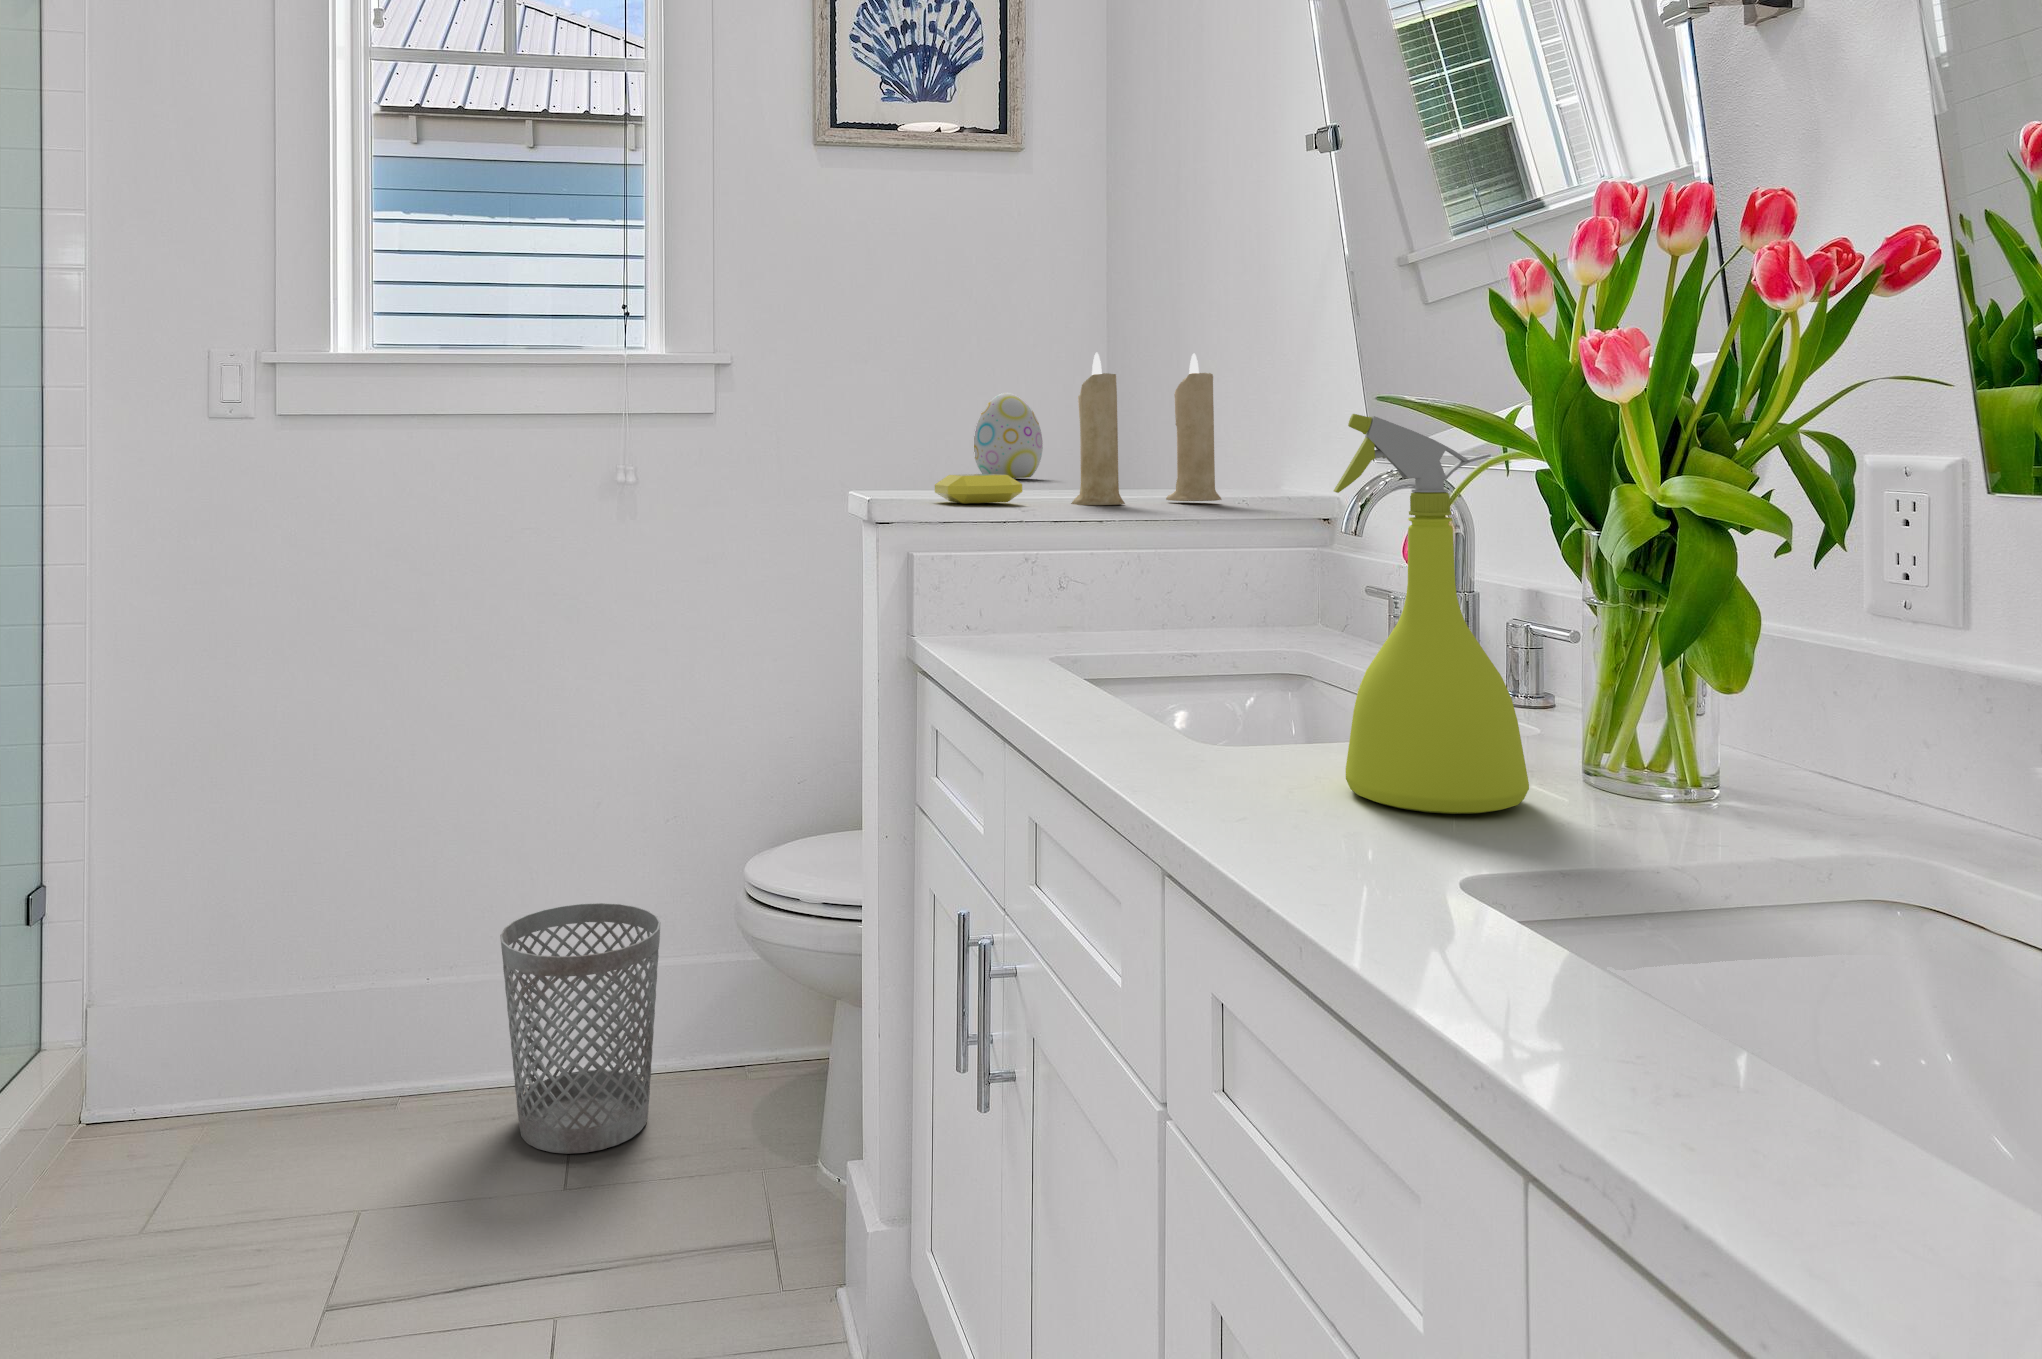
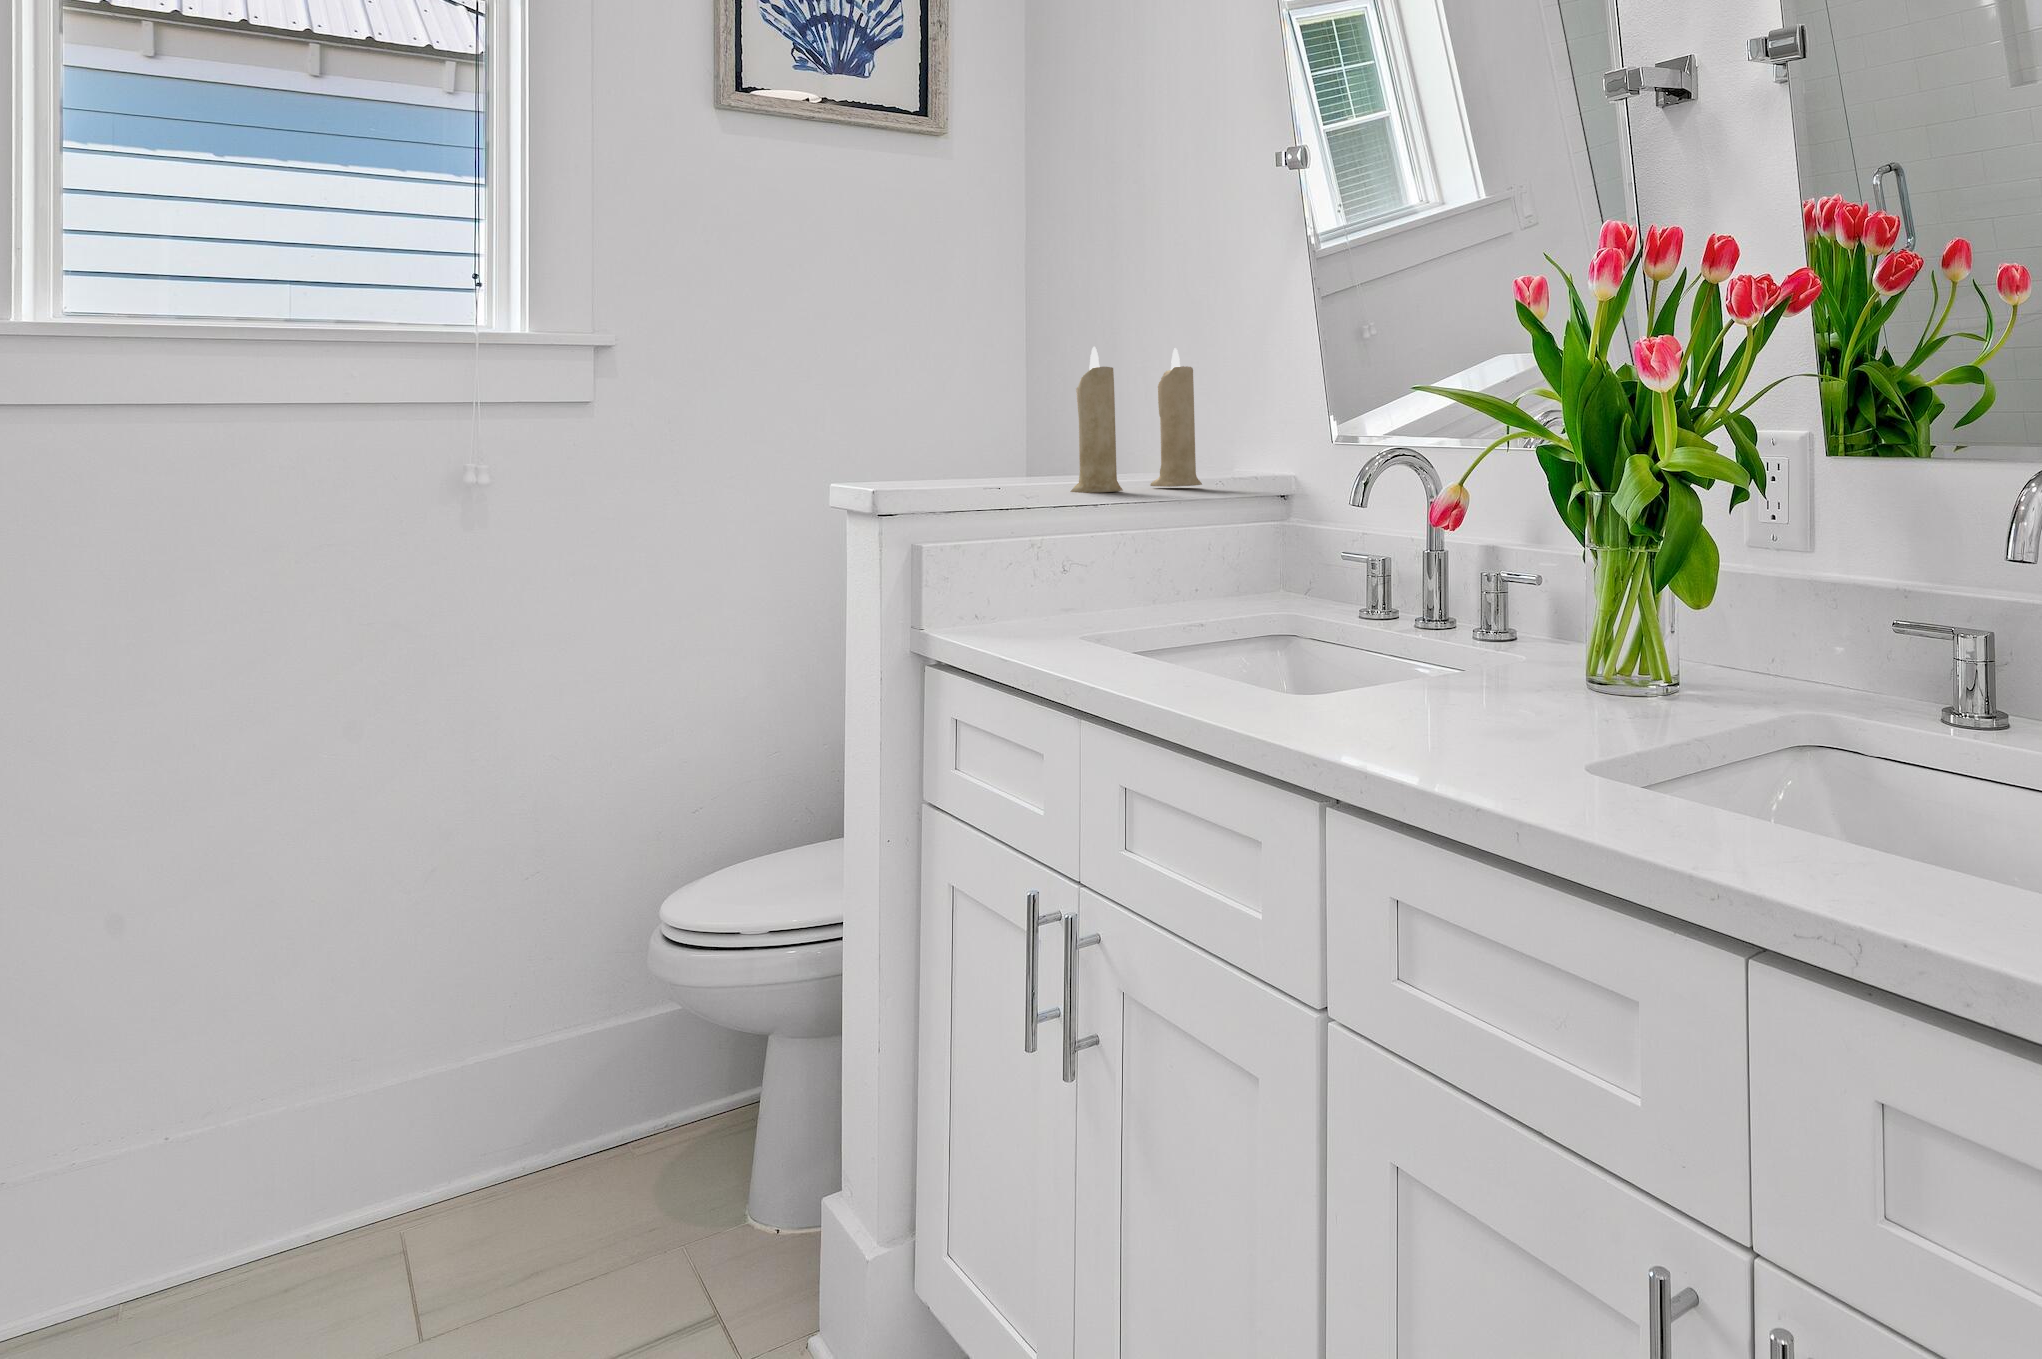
decorative egg: present [974,393,1043,478] -> none [895,383,969,471]
spray bottle: present [1334,414,1529,814] -> none [1423,406,1566,718]
soap bar: present [935,474,1022,503] -> none [941,465,1031,494]
wastebasket: present [500,903,661,1154] -> none [360,969,568,1262]

